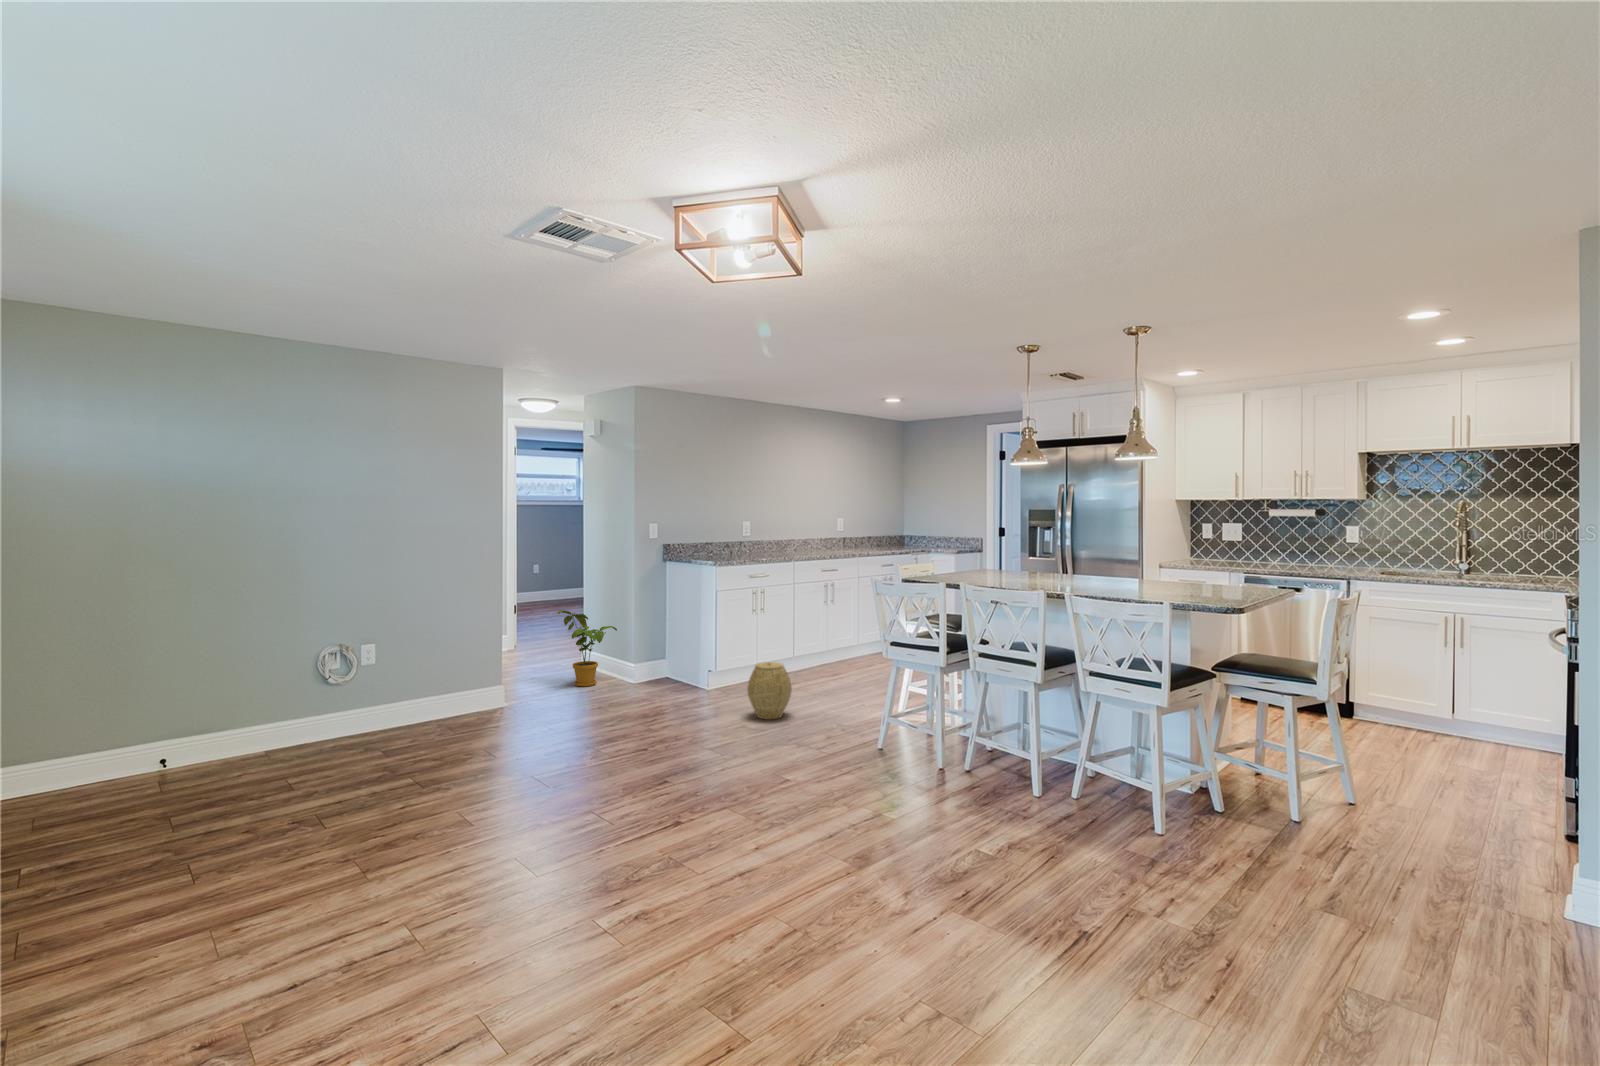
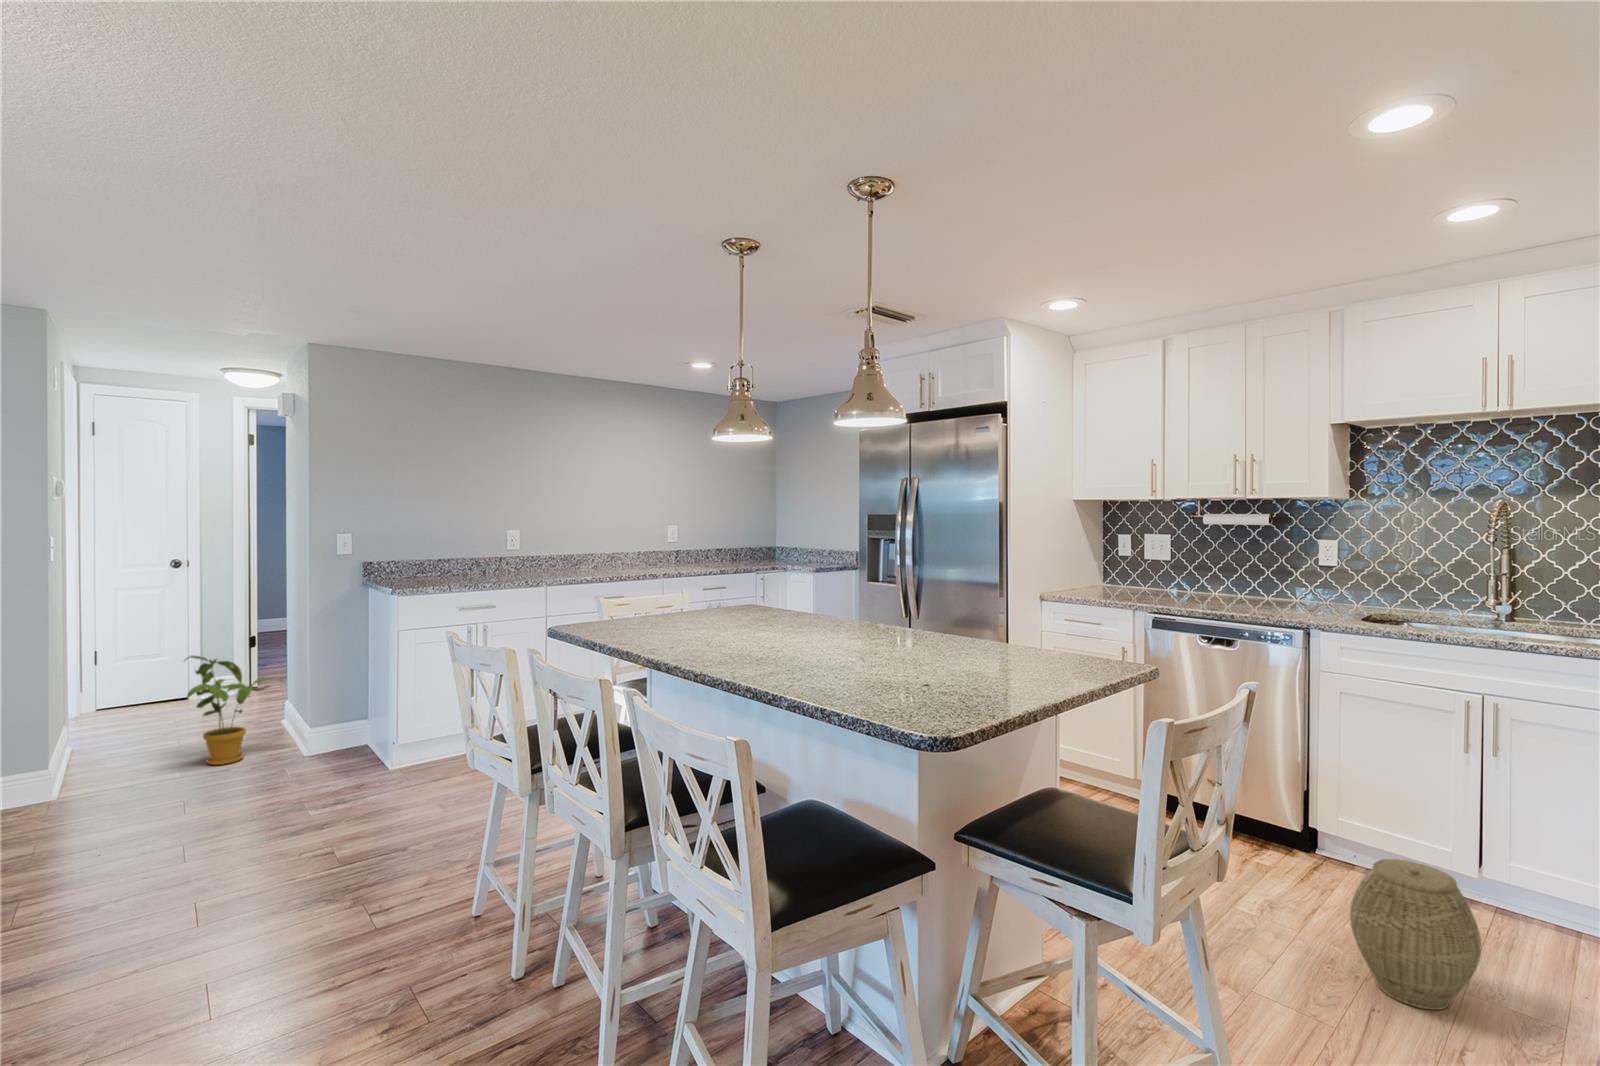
woven basket: present [747,662,792,719] -> present [1350,859,1481,1010]

